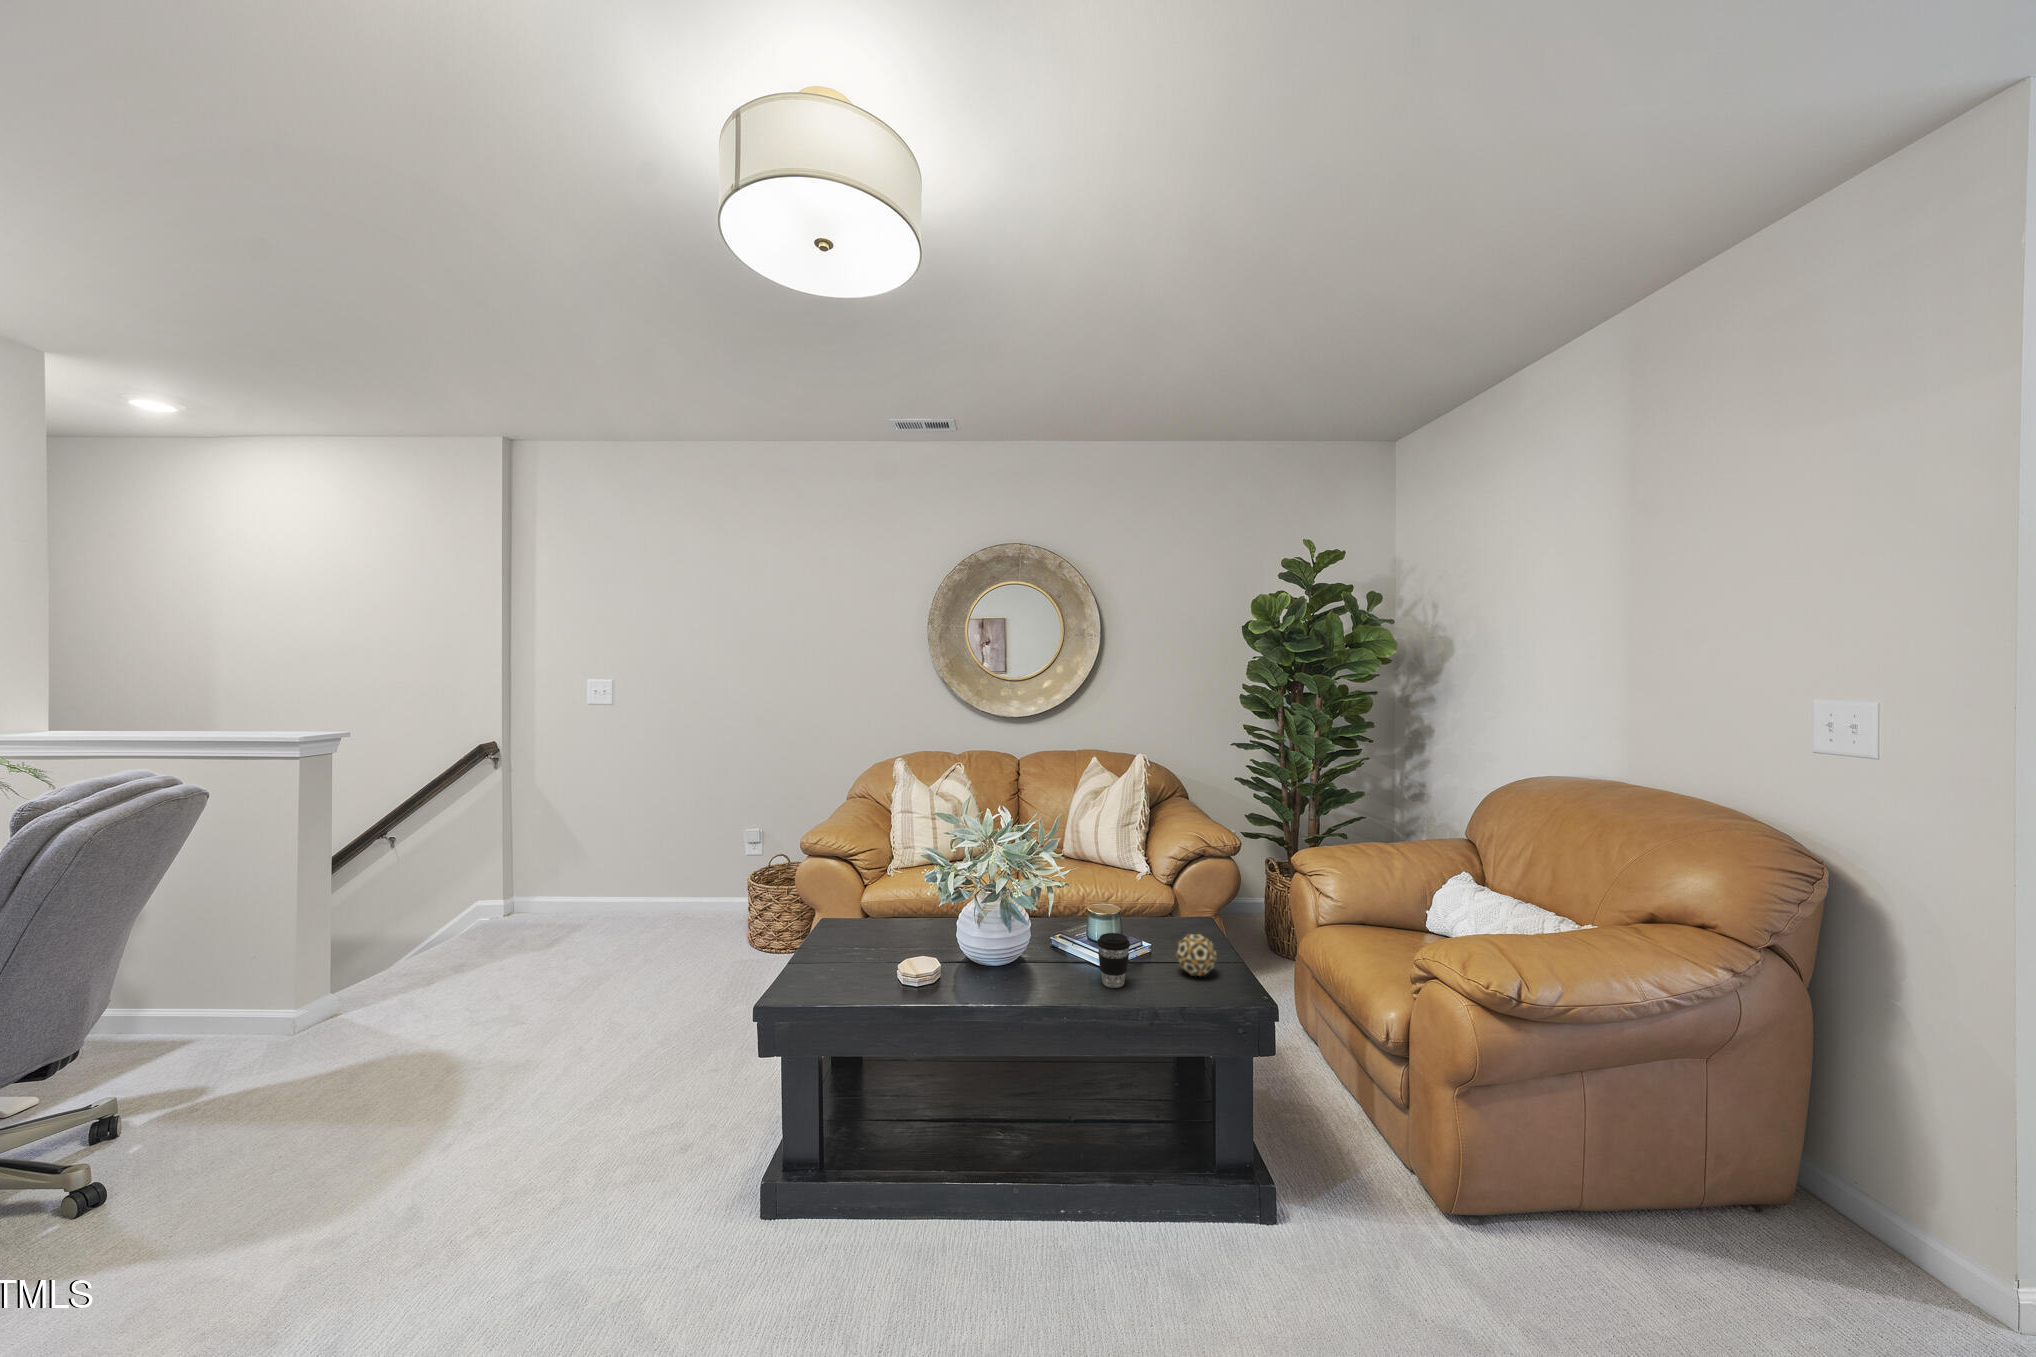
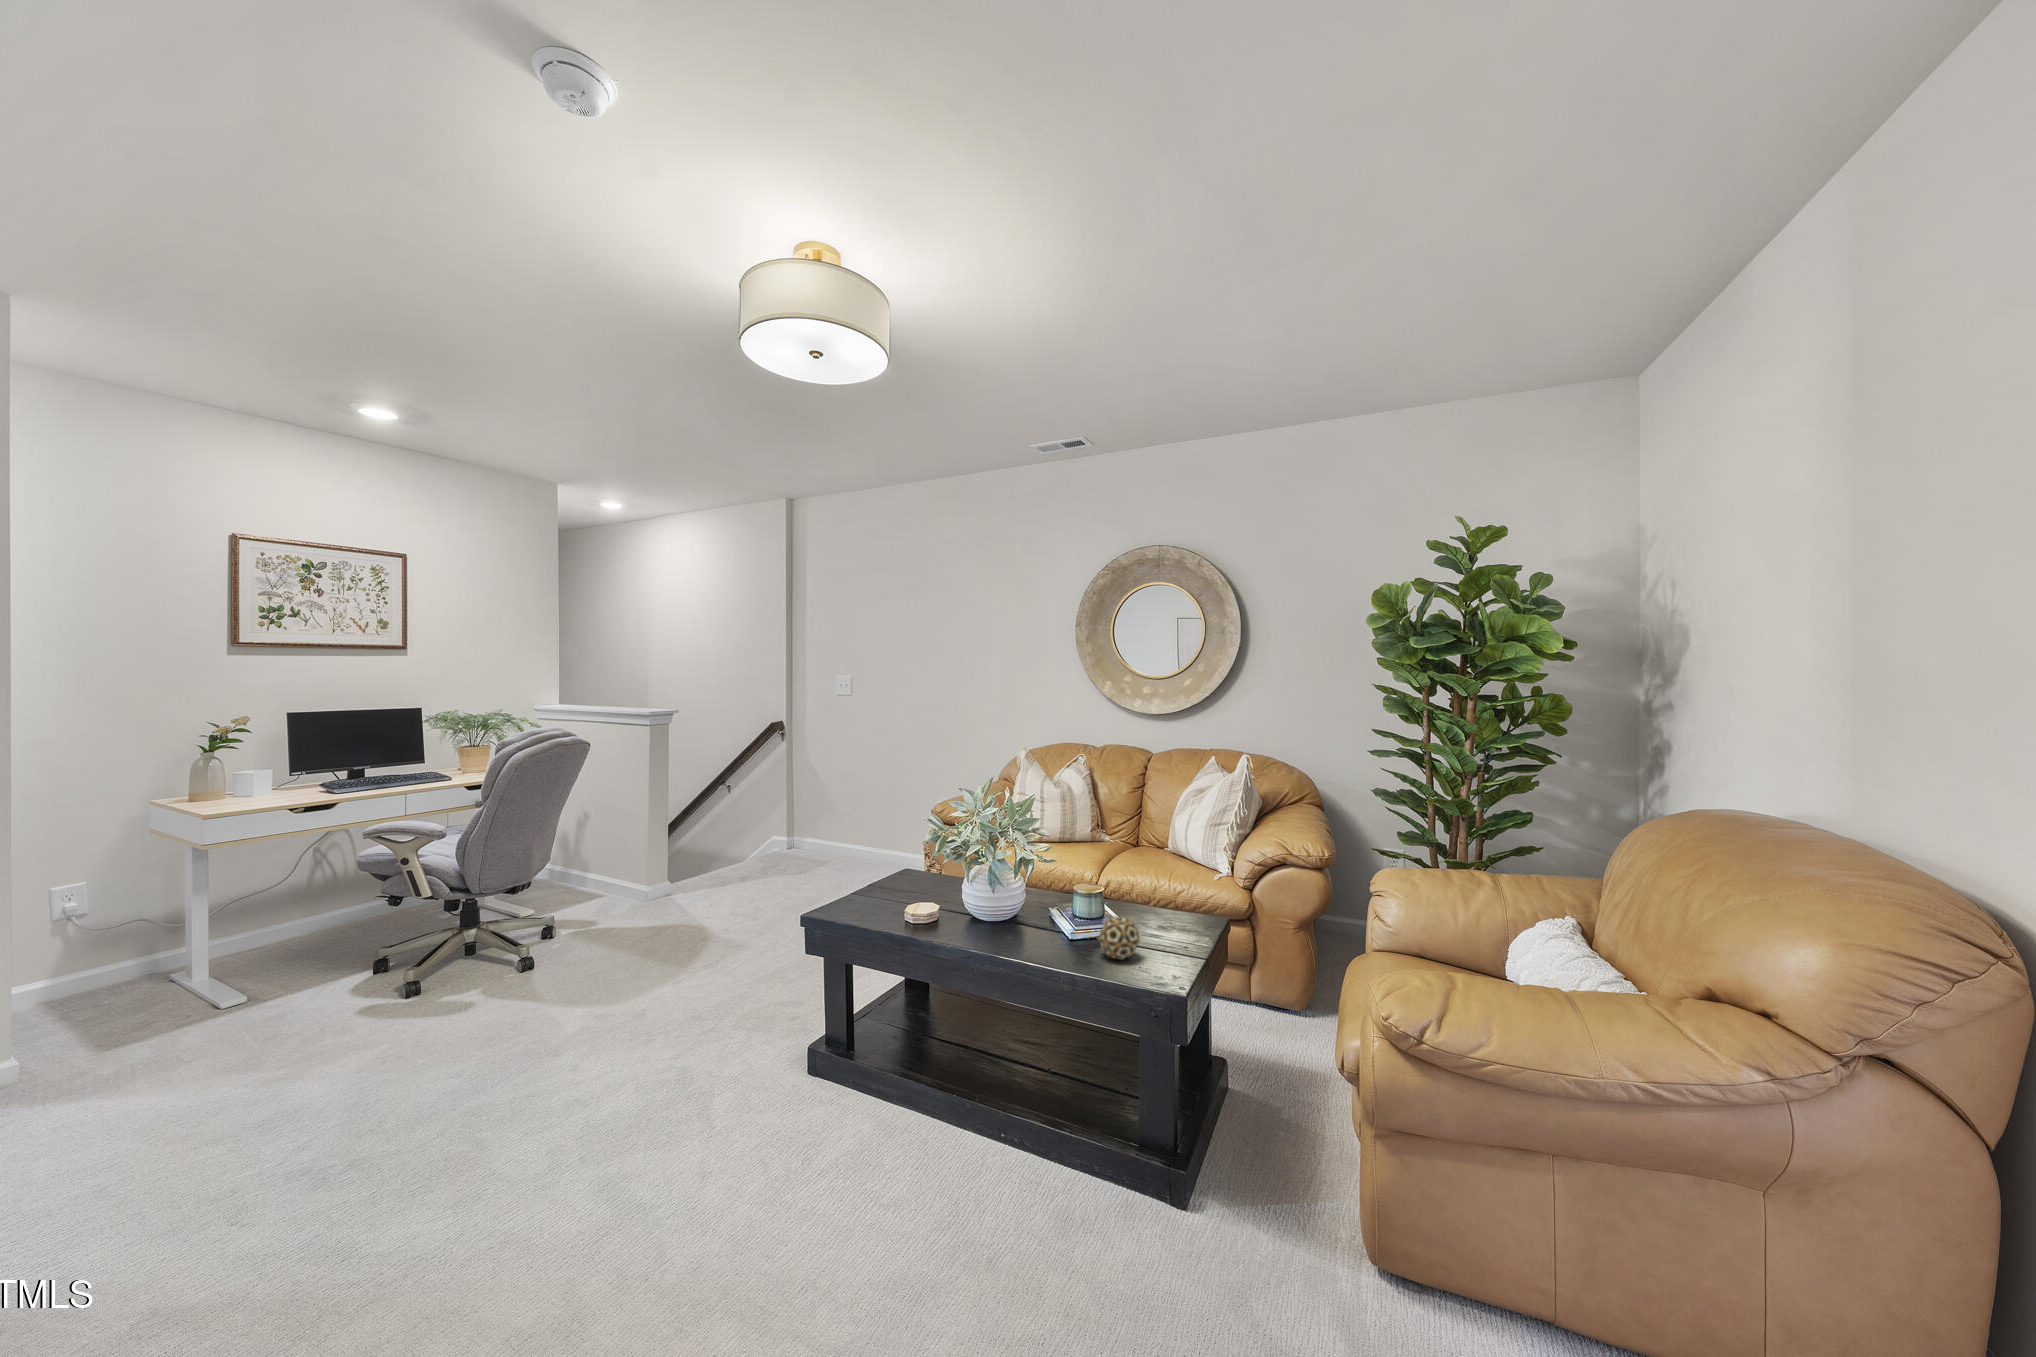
coffee cup: present [1097,933,1130,988] -> none [1013,900,1045,953]

